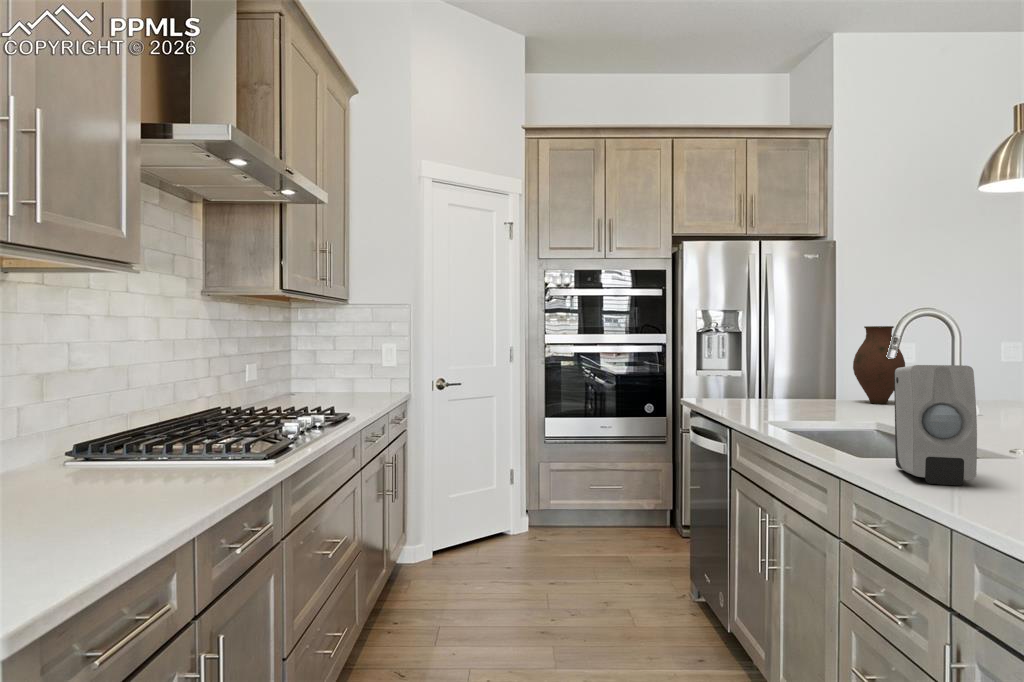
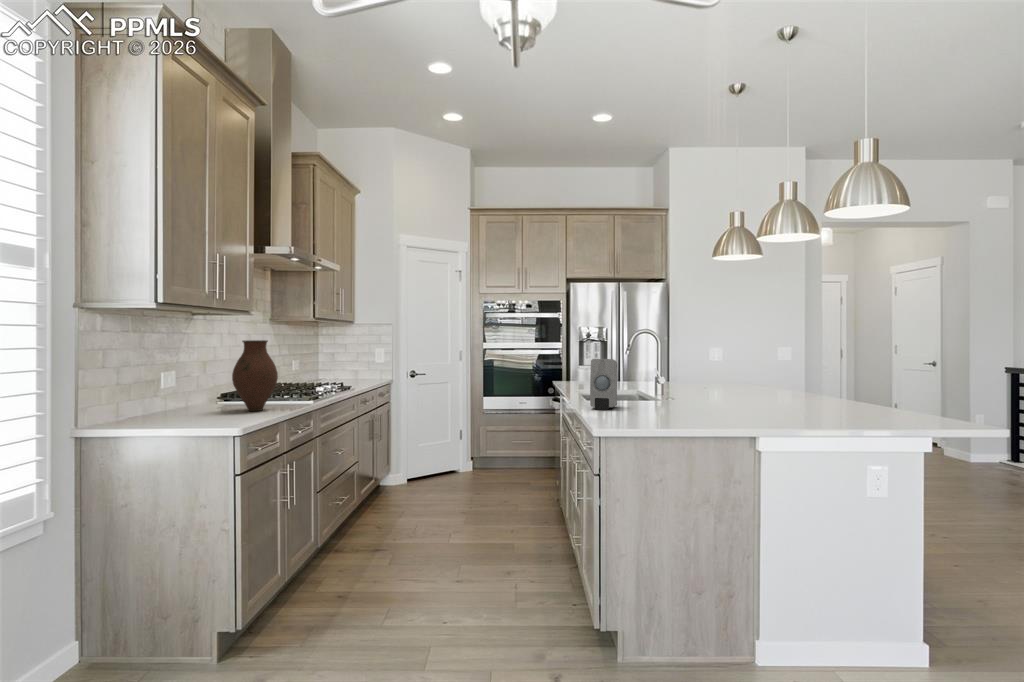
vase: present [853,326,905,404] -> present [232,340,278,411]

